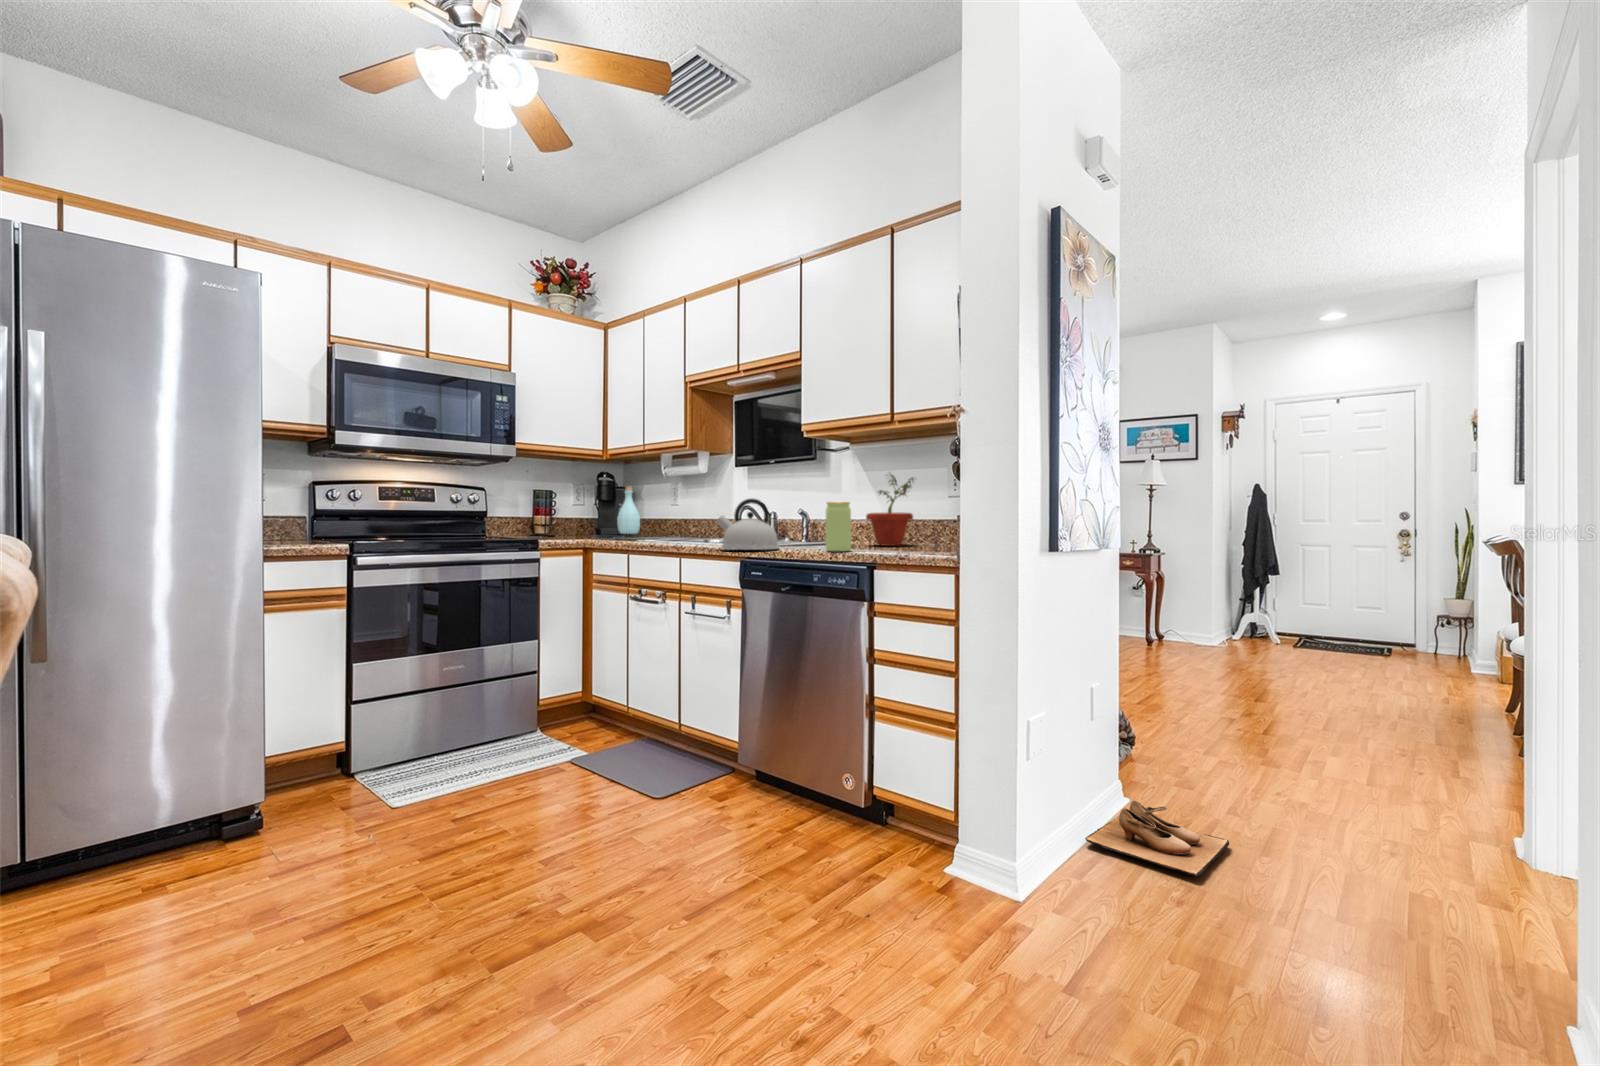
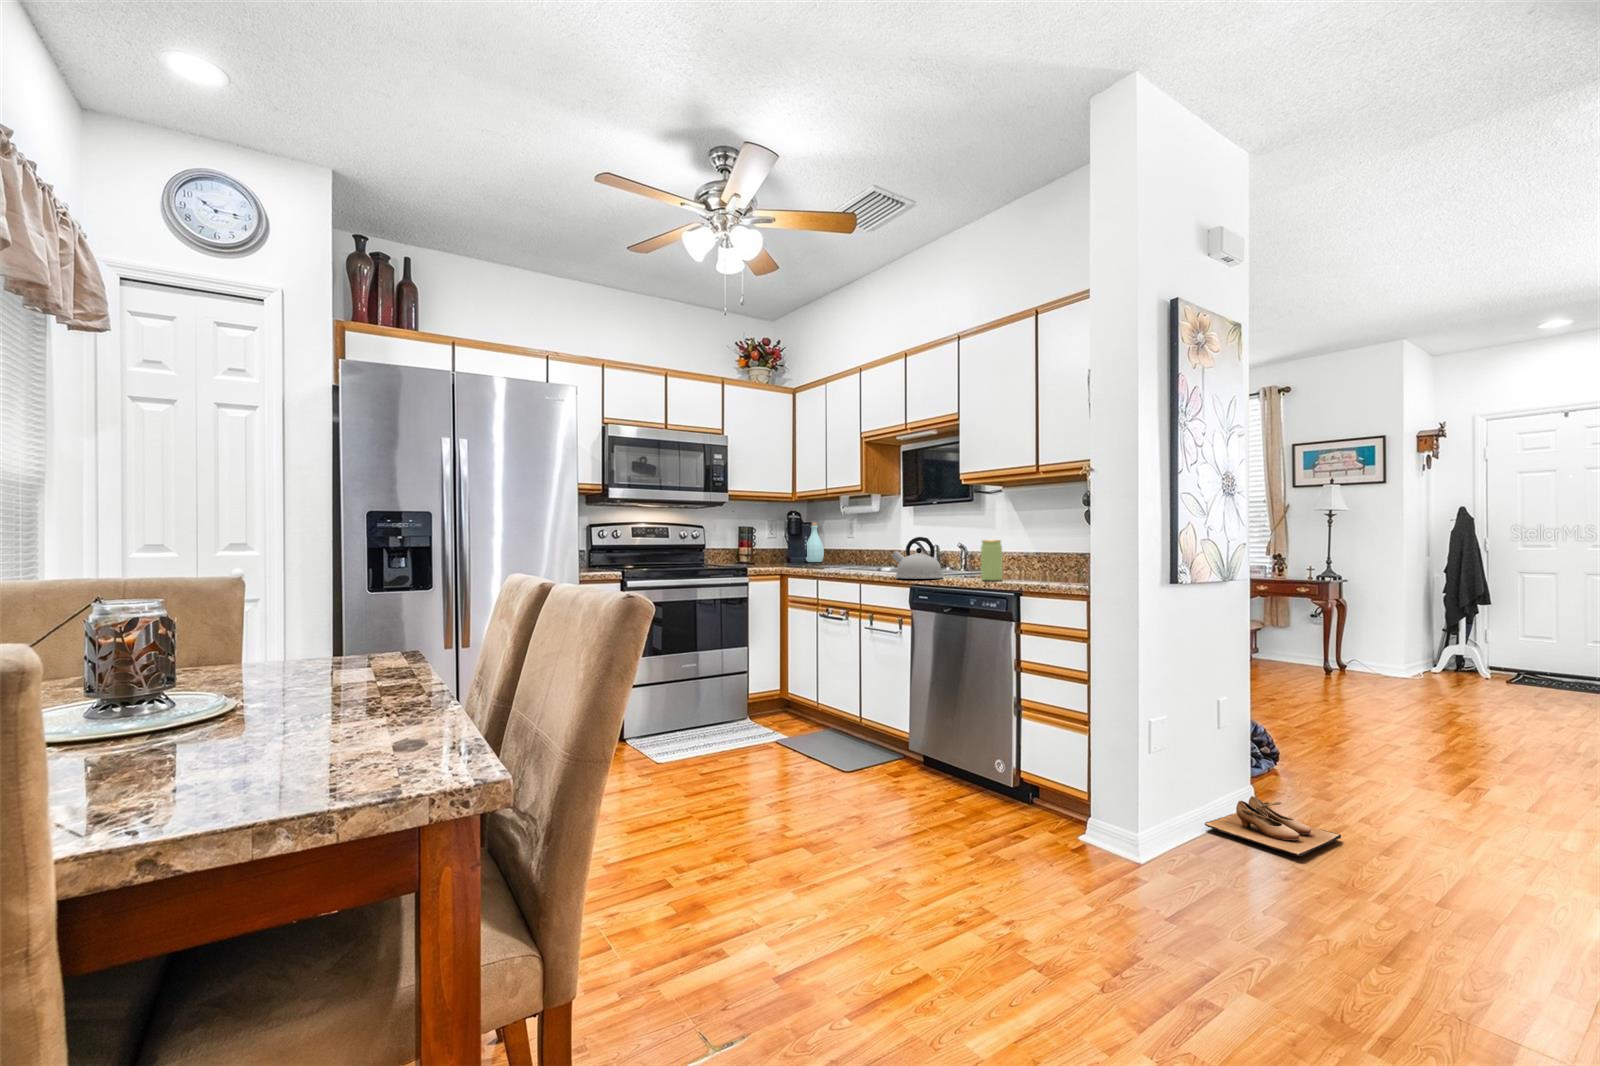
potted plant: present [866,475,913,546] -> none [1017,513,1061,575]

